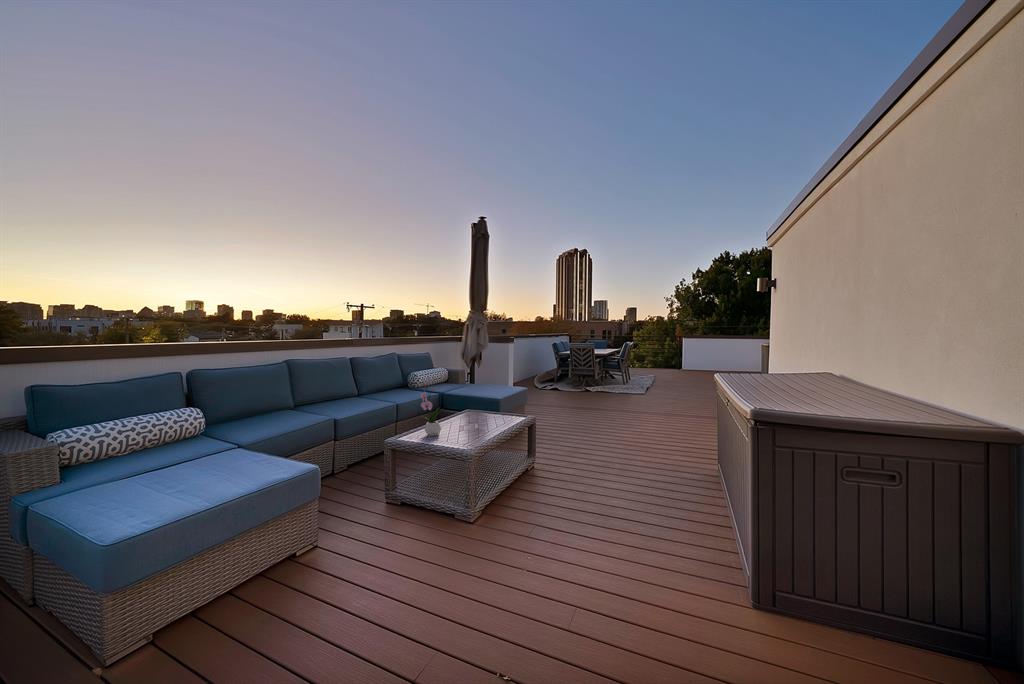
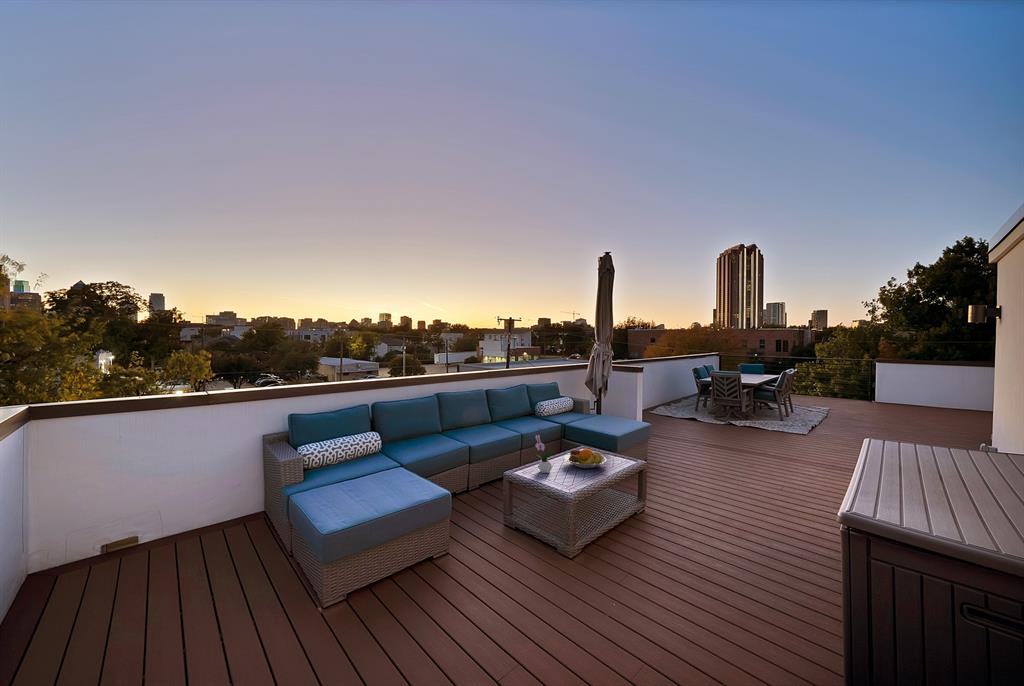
fruit bowl: none [452,406,498,427] -> present [564,448,606,468]

